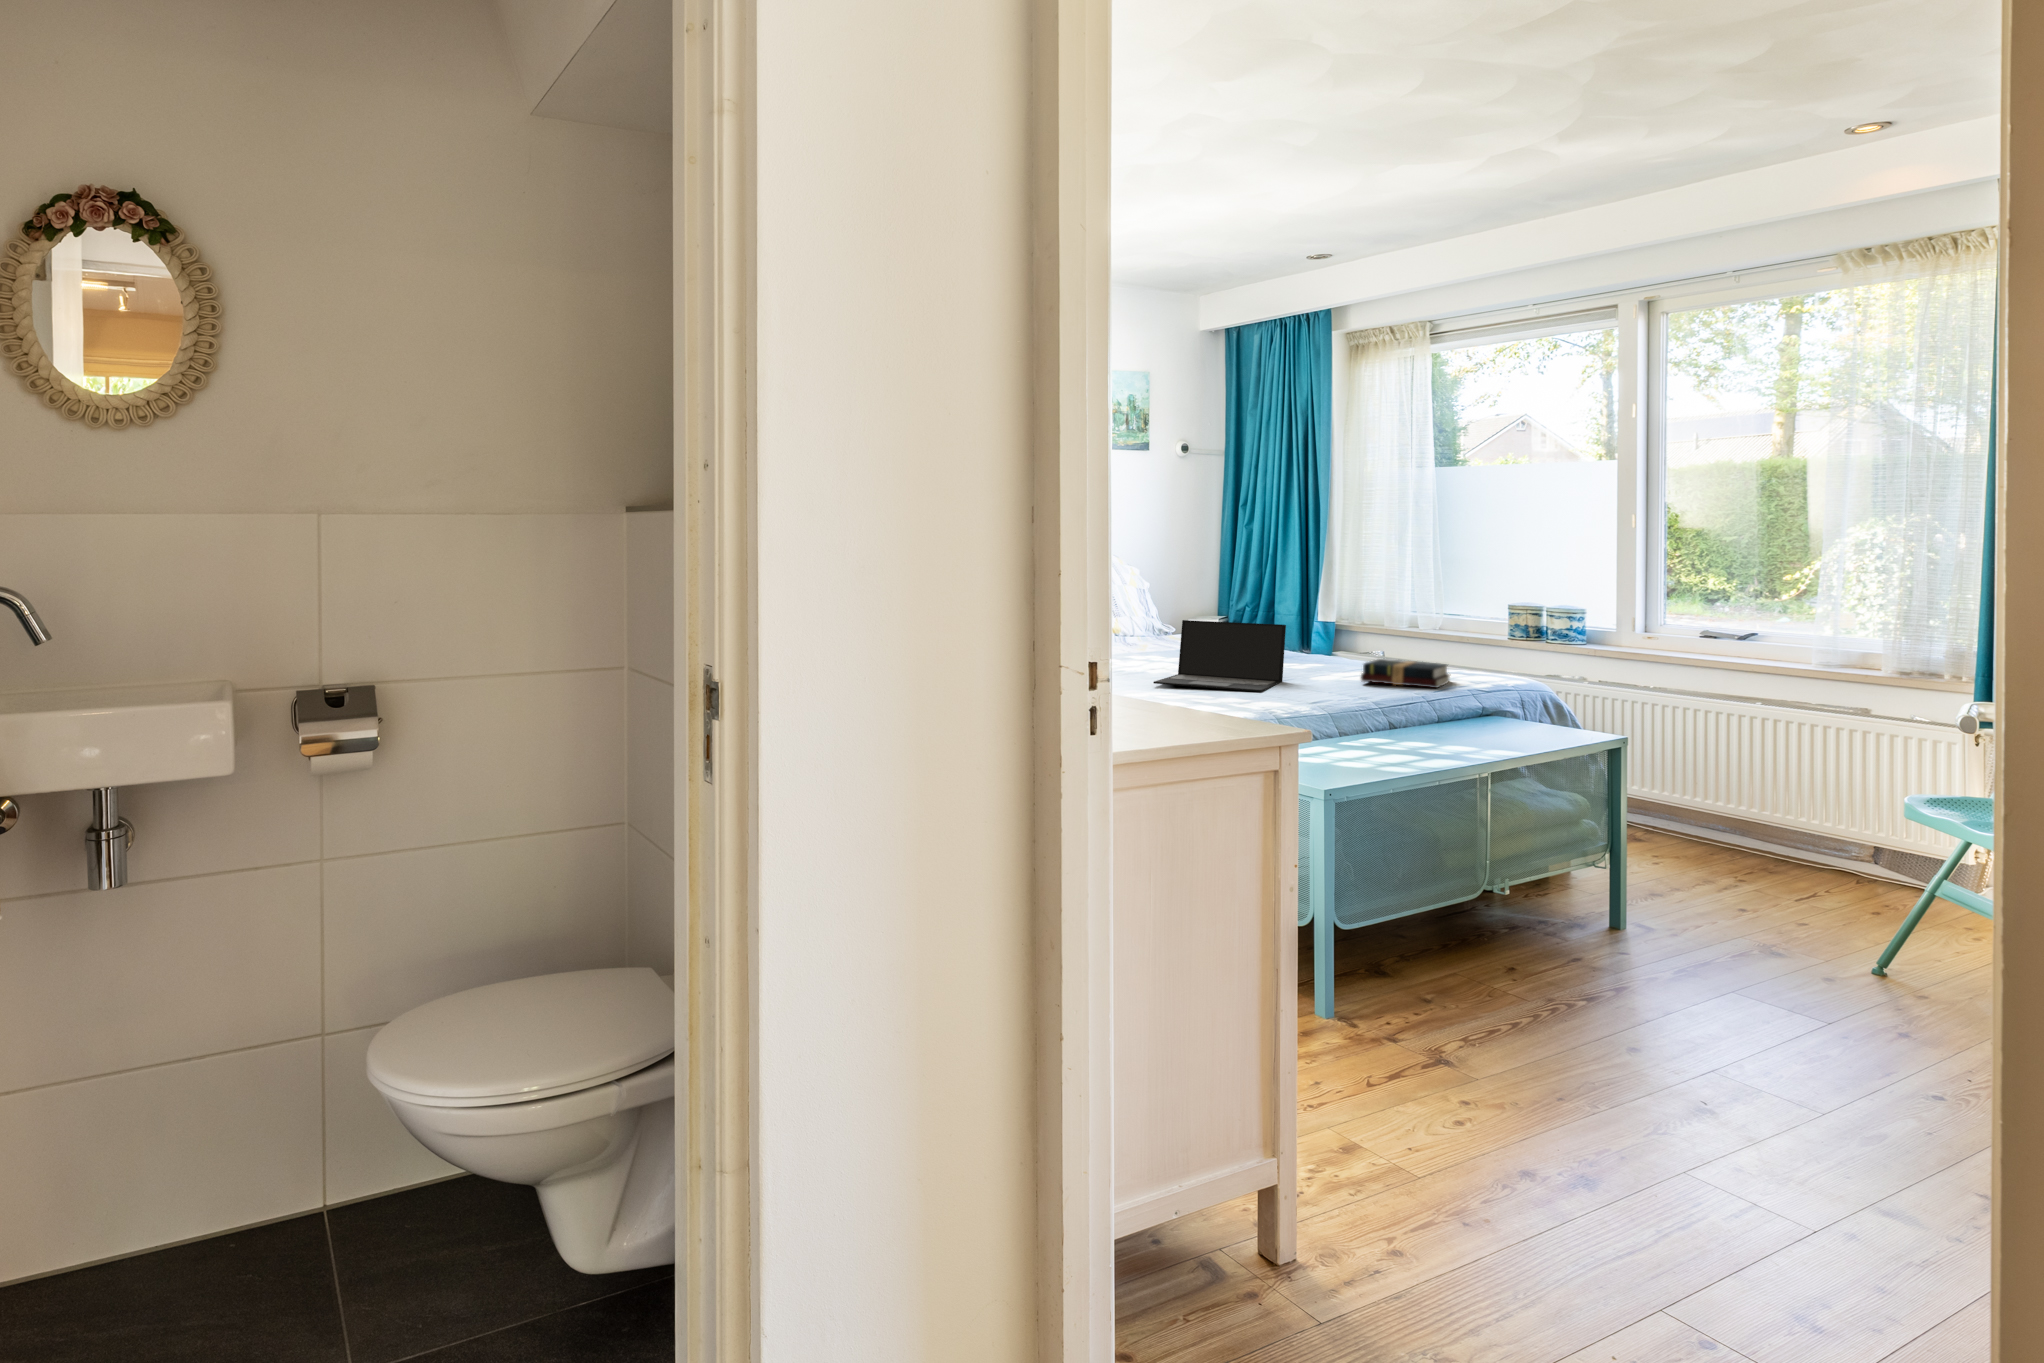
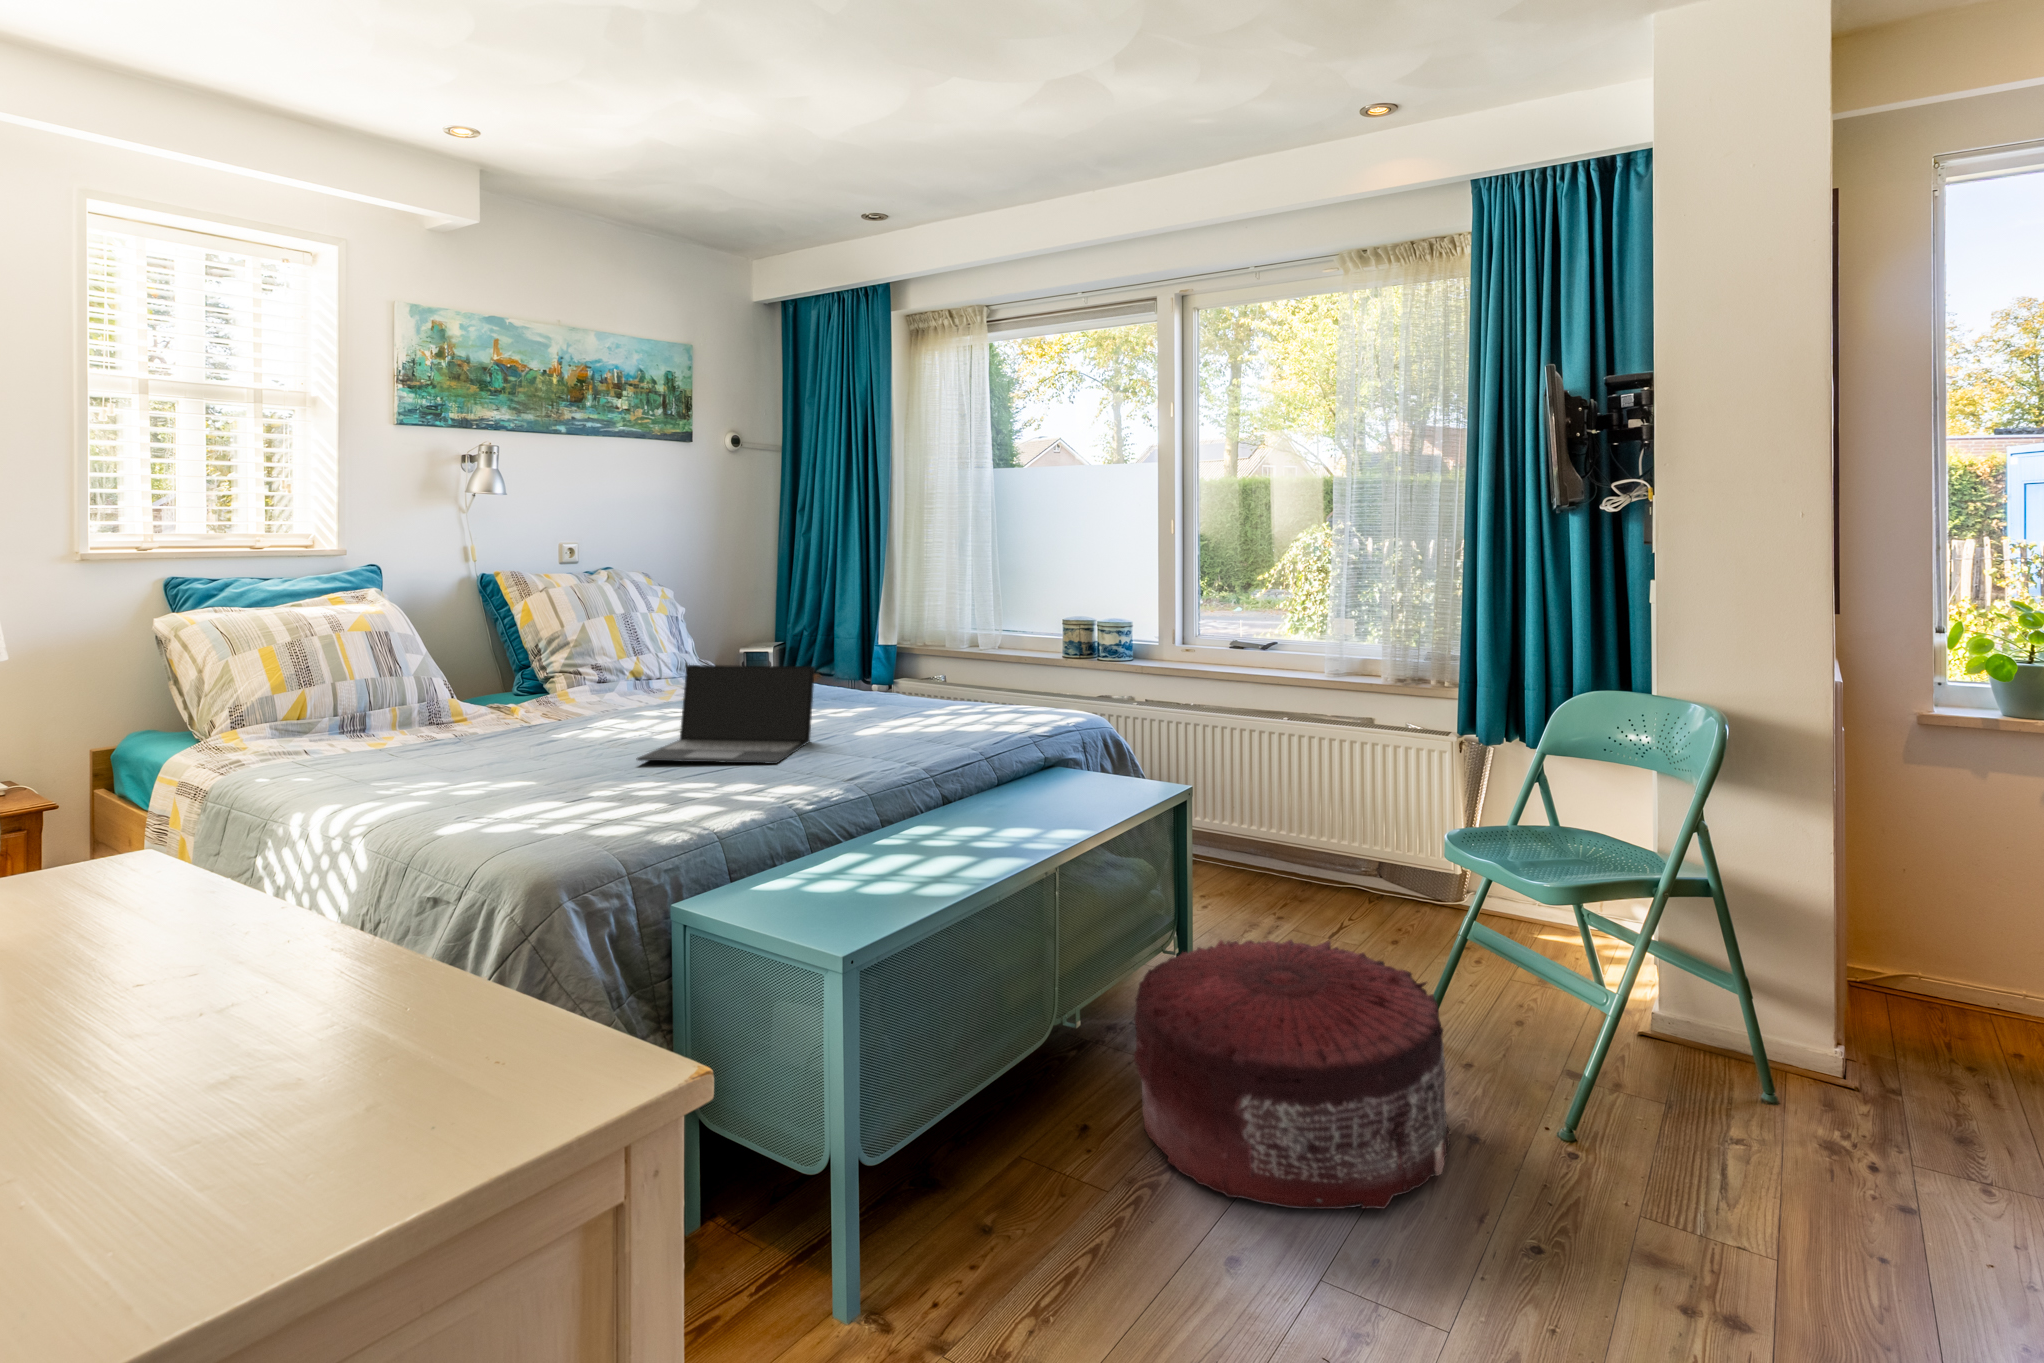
hardback book: present [1361,659,1450,688] -> none [902,703,1004,739]
pouf: none [1567,854,1881,1049] -> present [1134,940,1451,1209]

